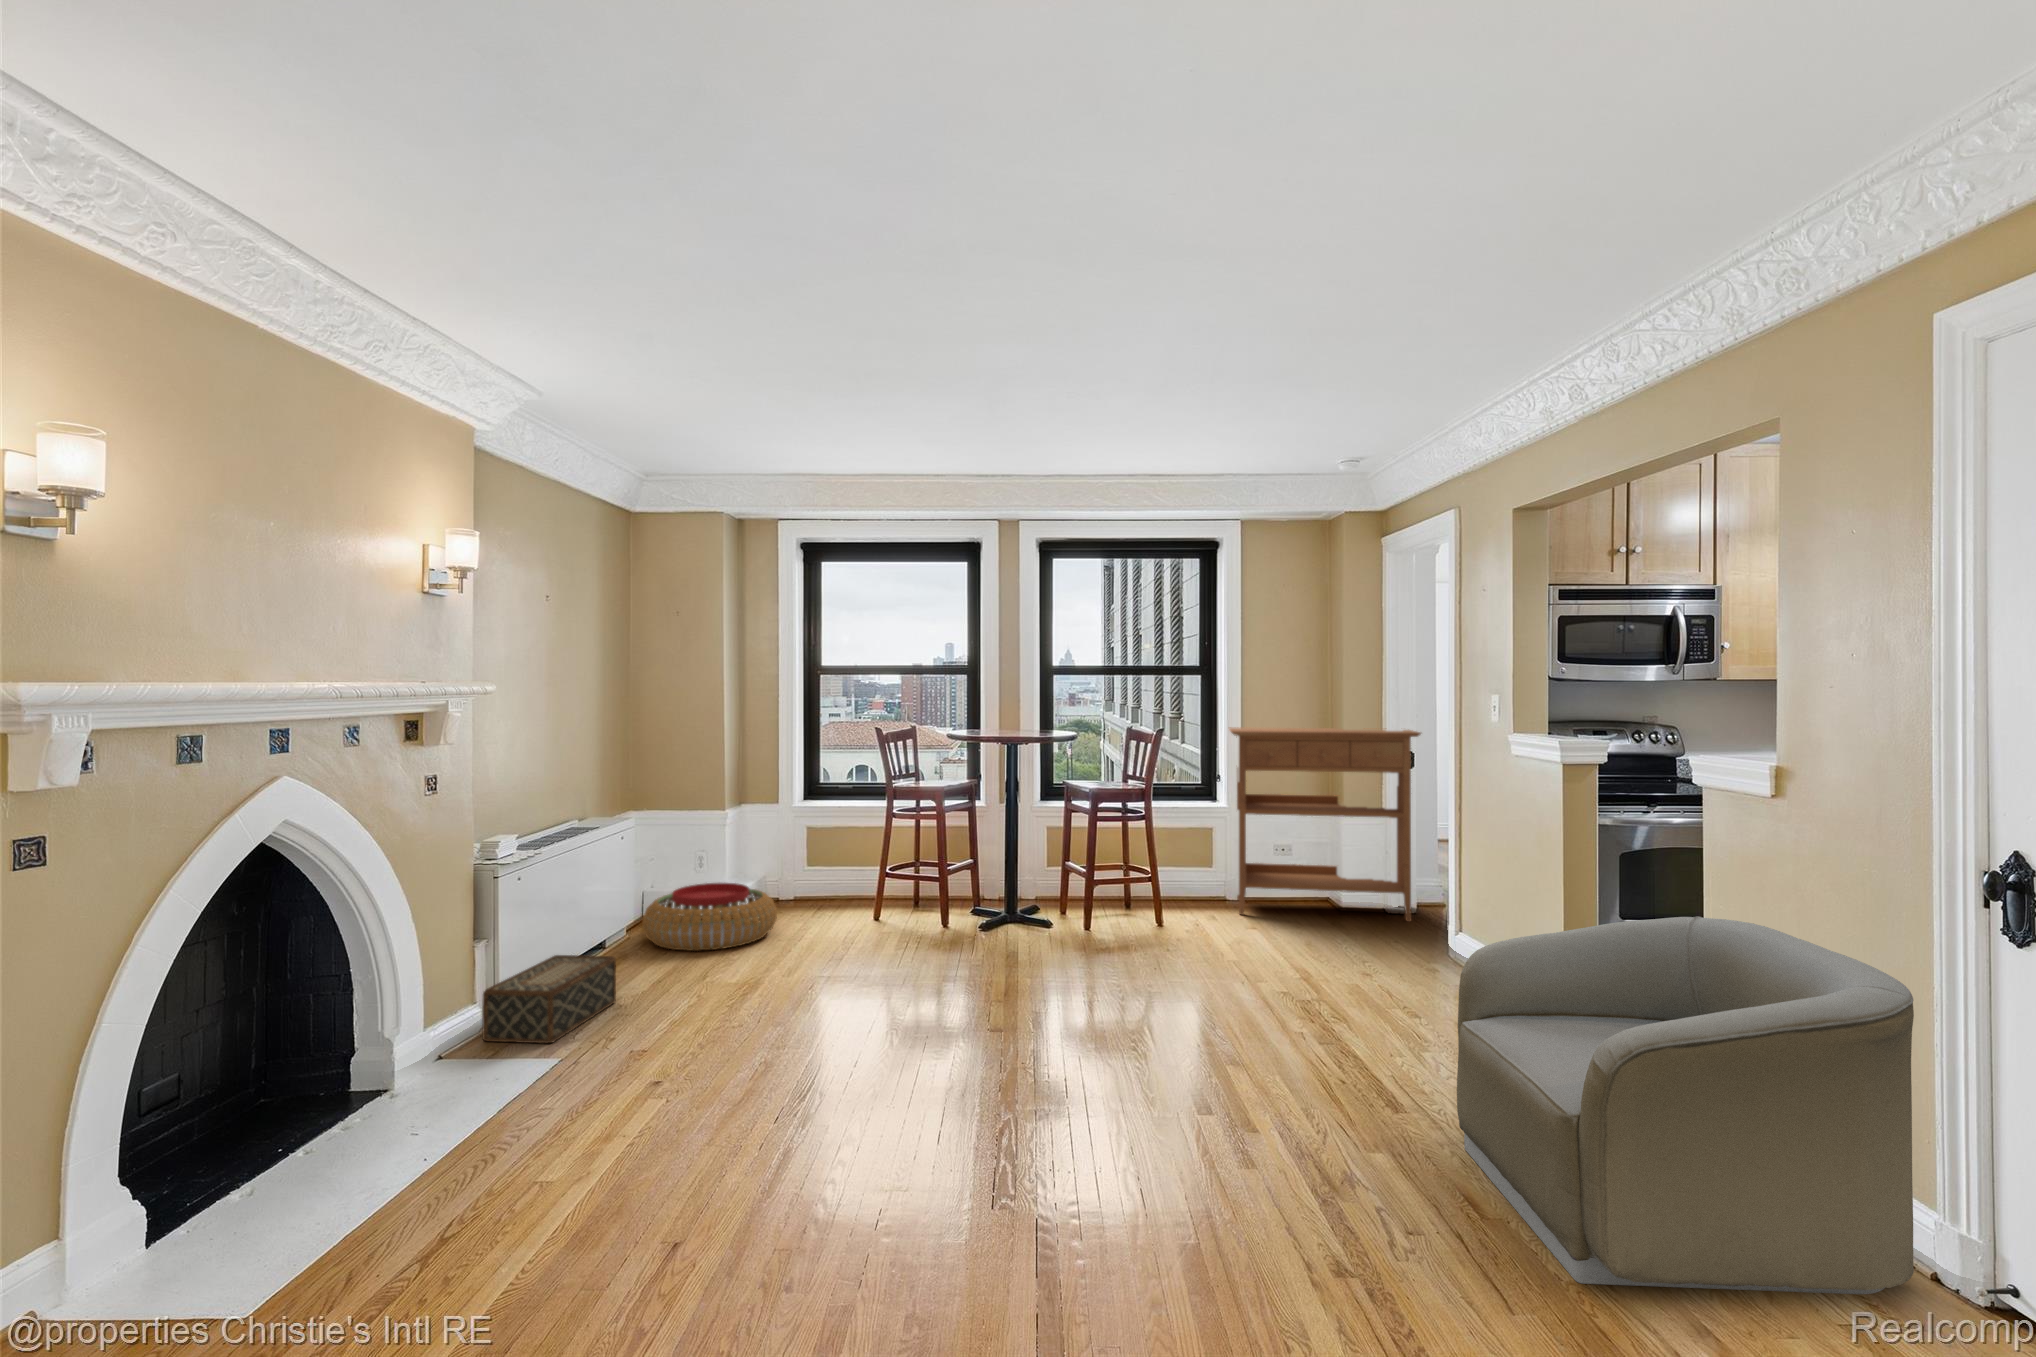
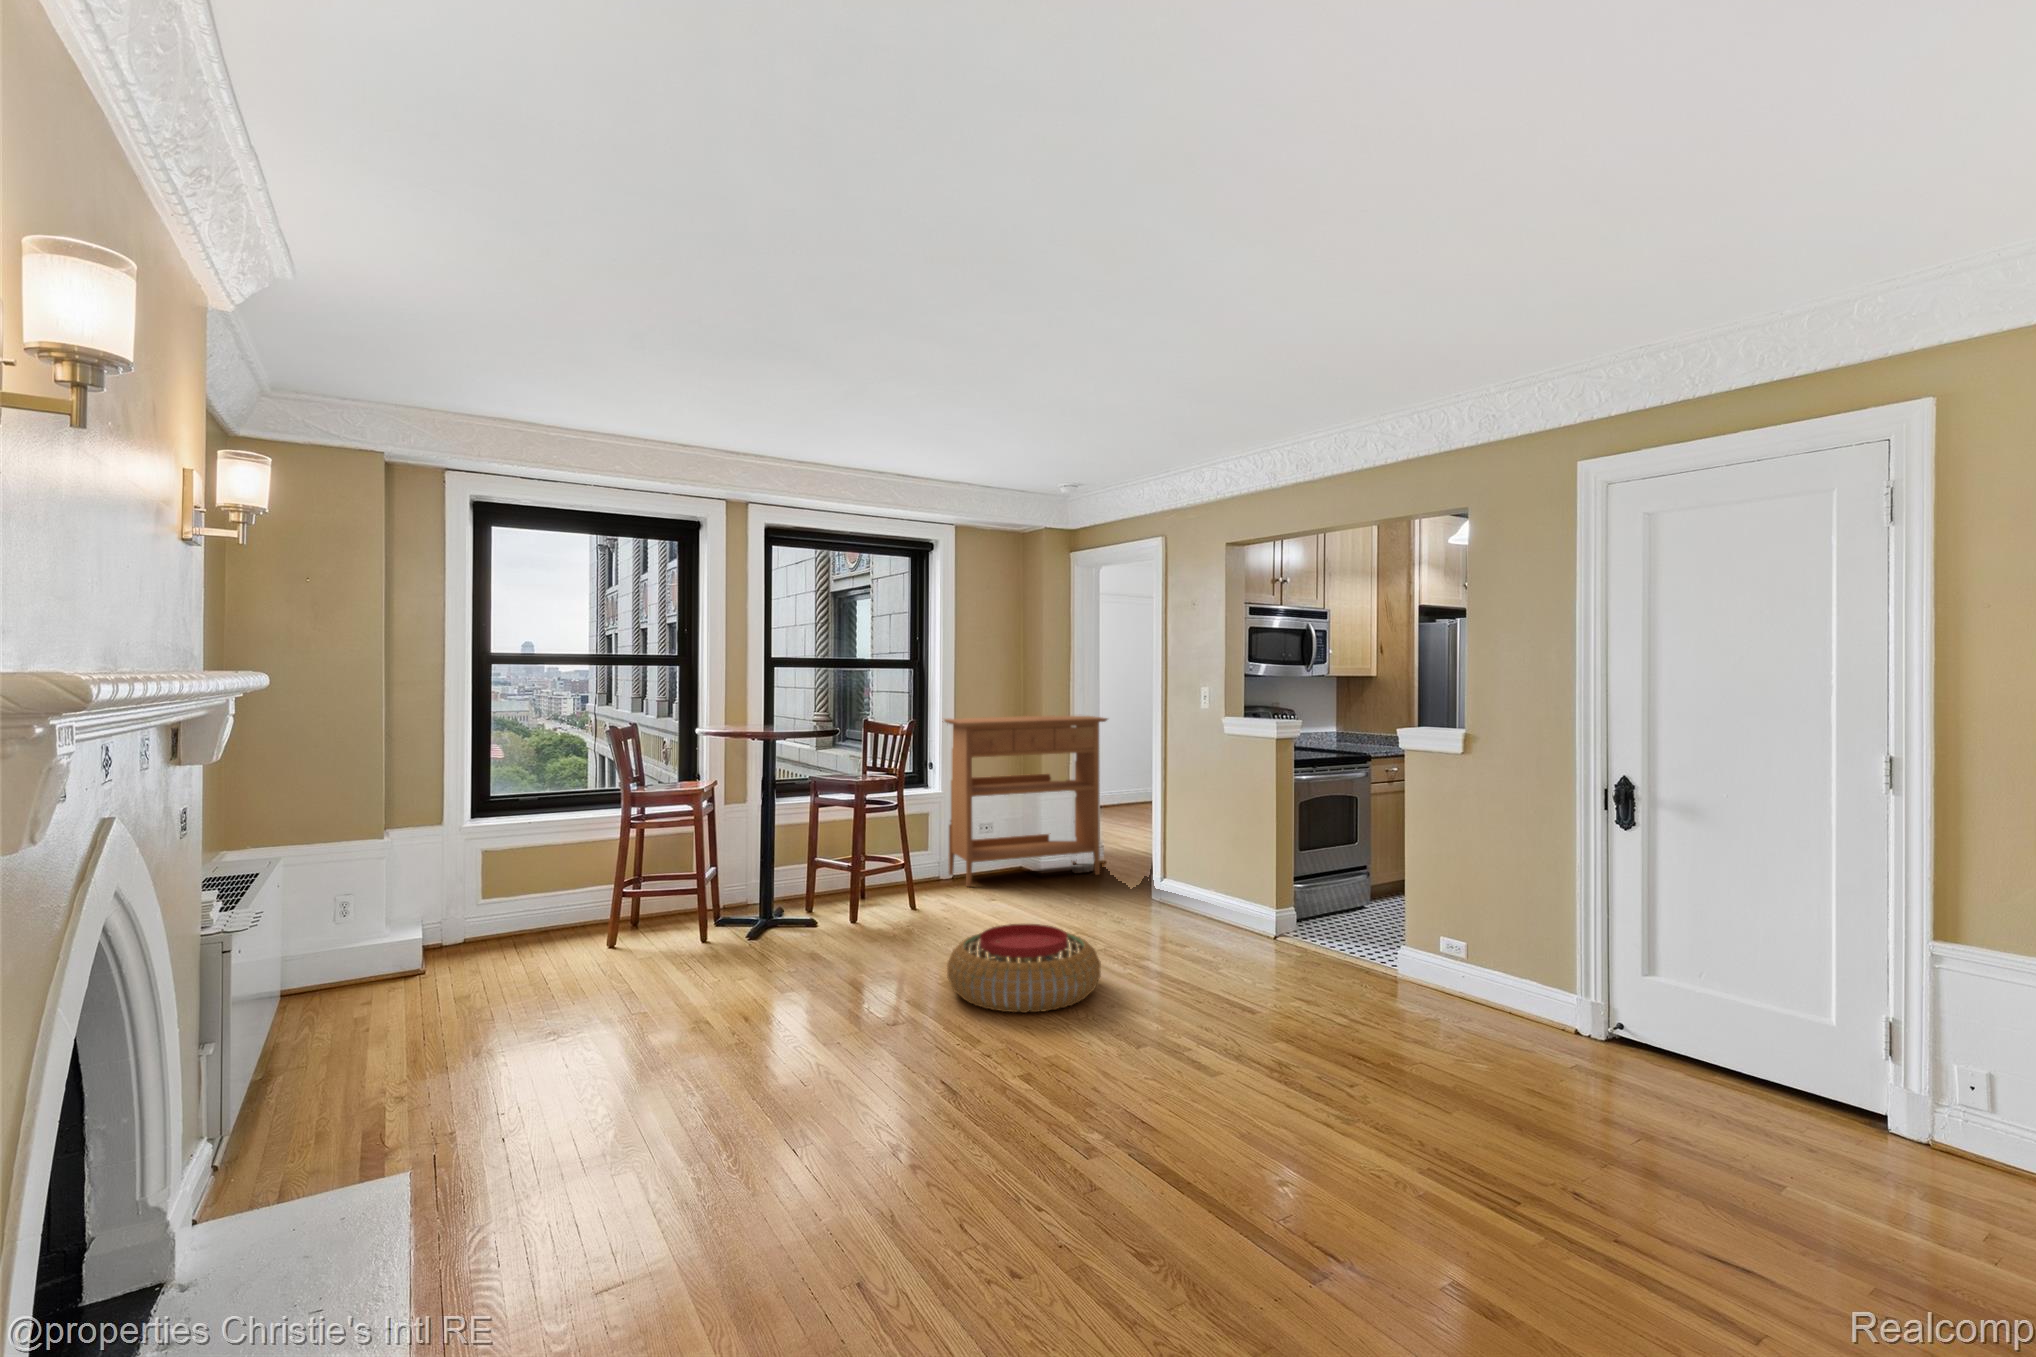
pouf: present [643,883,777,951] -> present [947,924,1101,1013]
armchair: present [1457,916,1914,1294] -> none [1302,841,1583,1081]
woven basket: present [482,955,616,1043] -> none [329,1021,446,1150]

